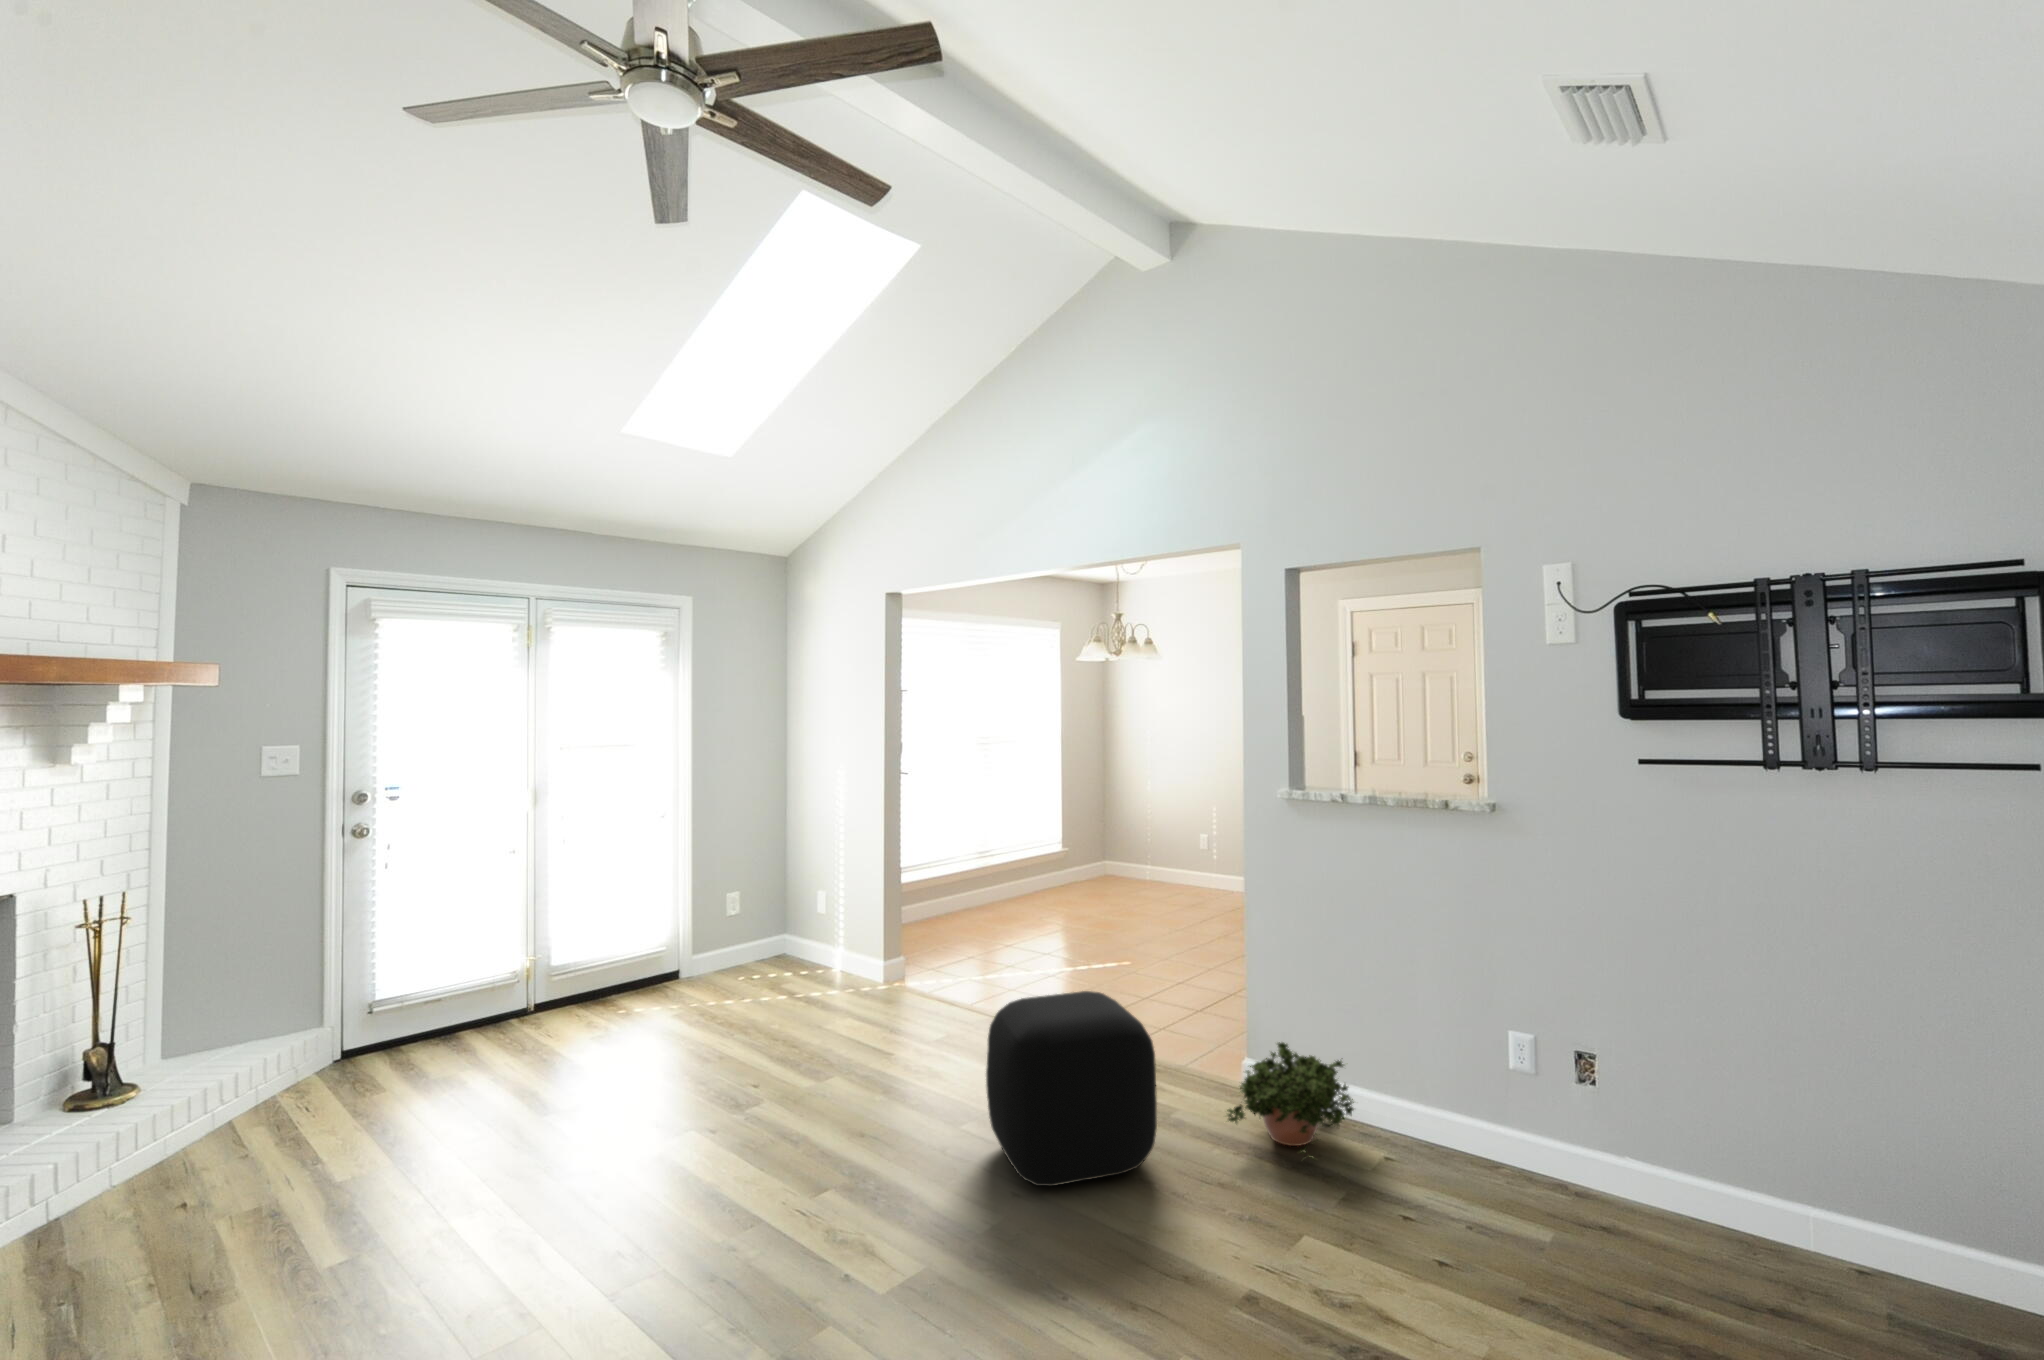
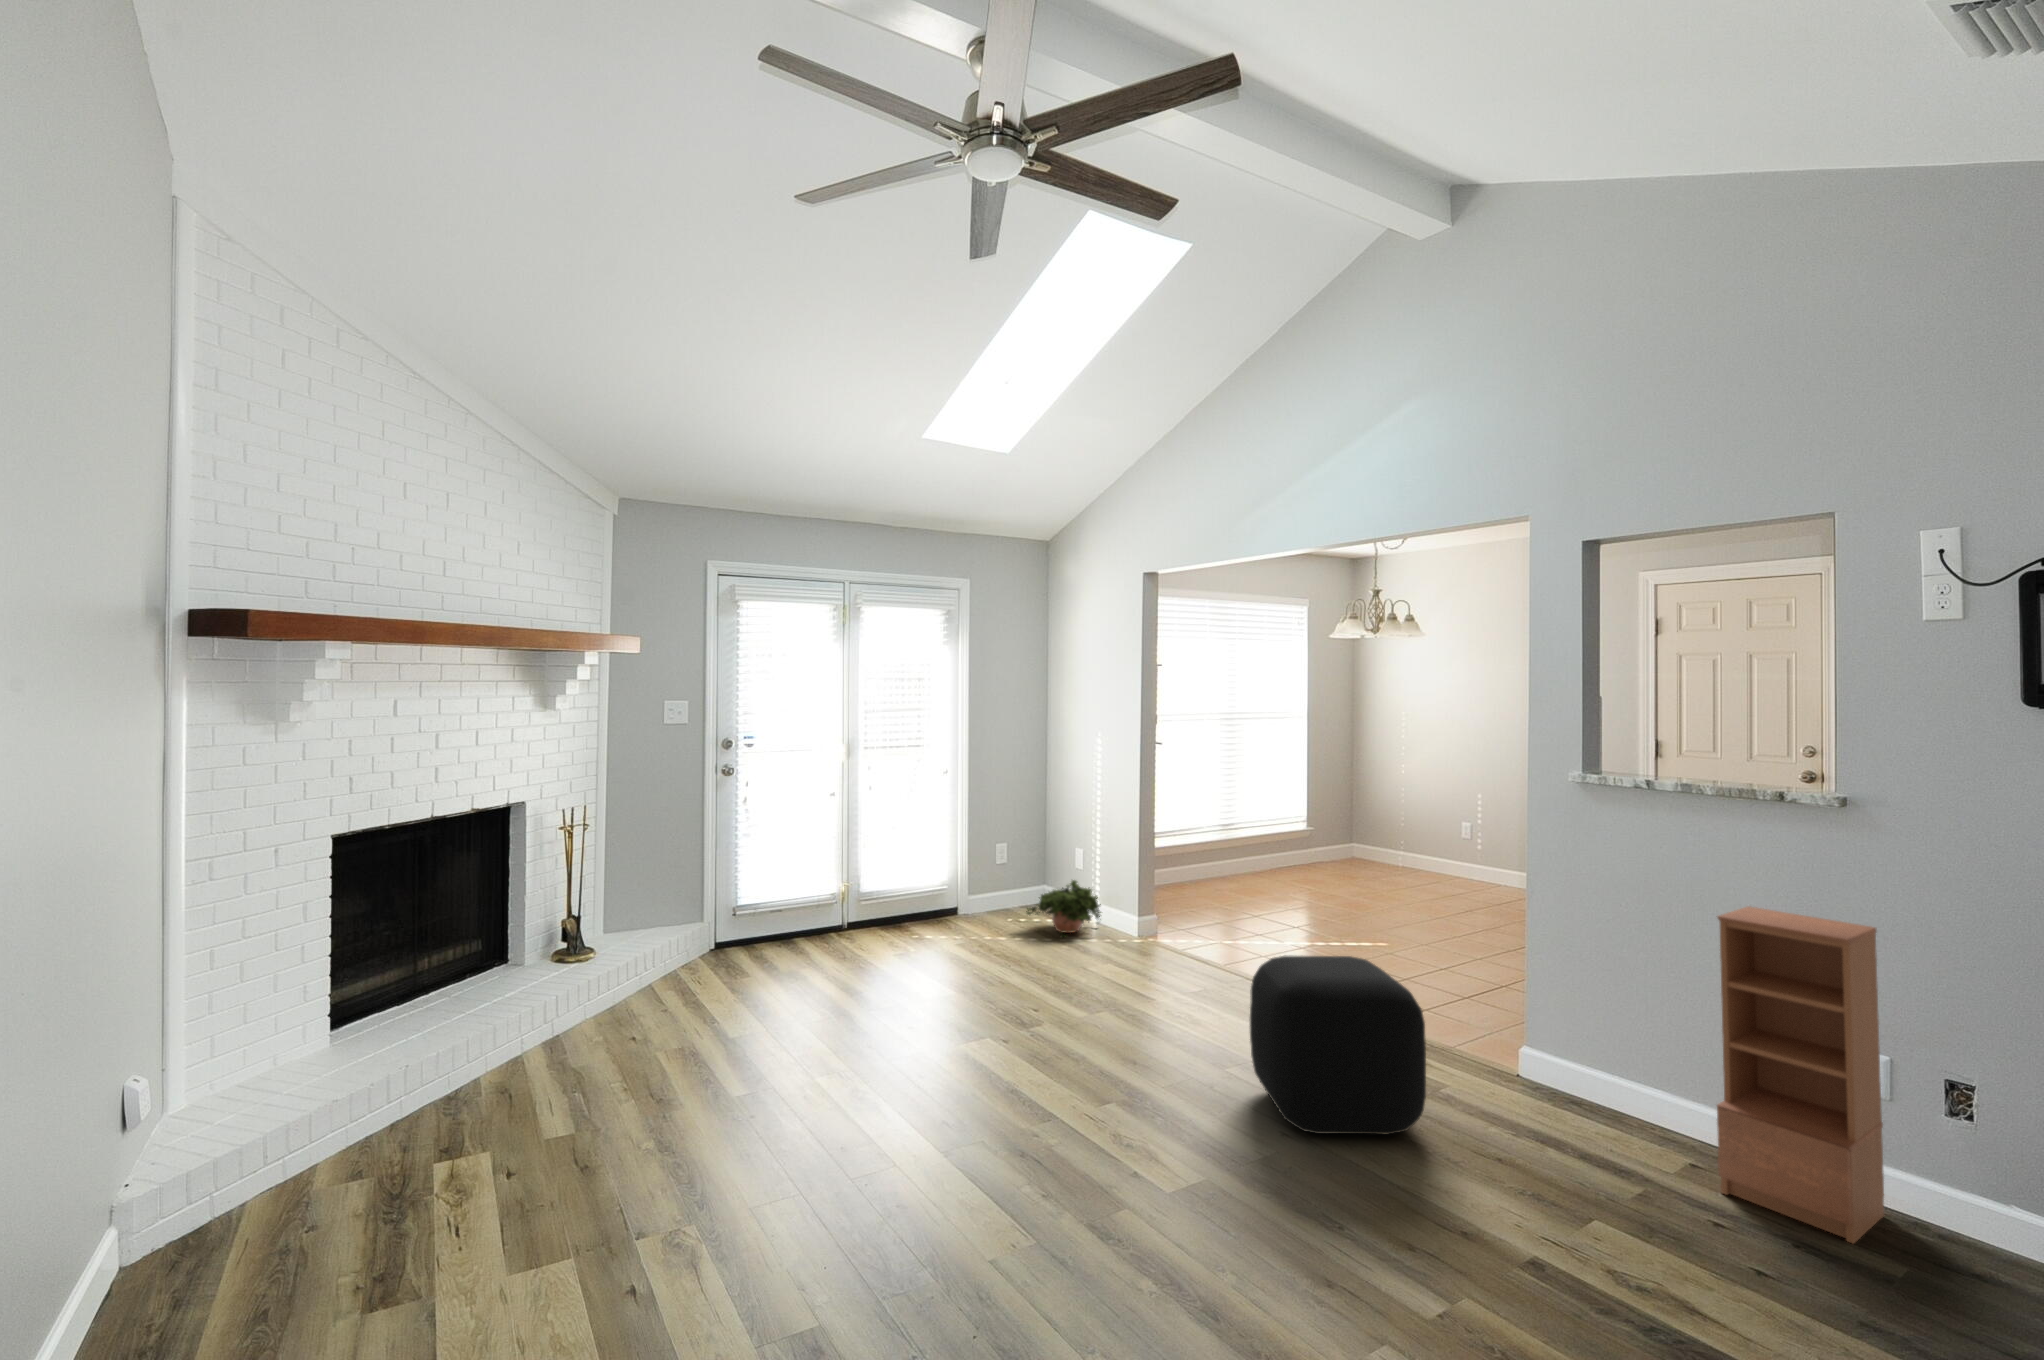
bookcase: none [1398,908,1525,1210] -> present [1717,906,1884,1244]
potted plant: present [1227,1042,1354,1159] -> present [1026,880,1101,937]

